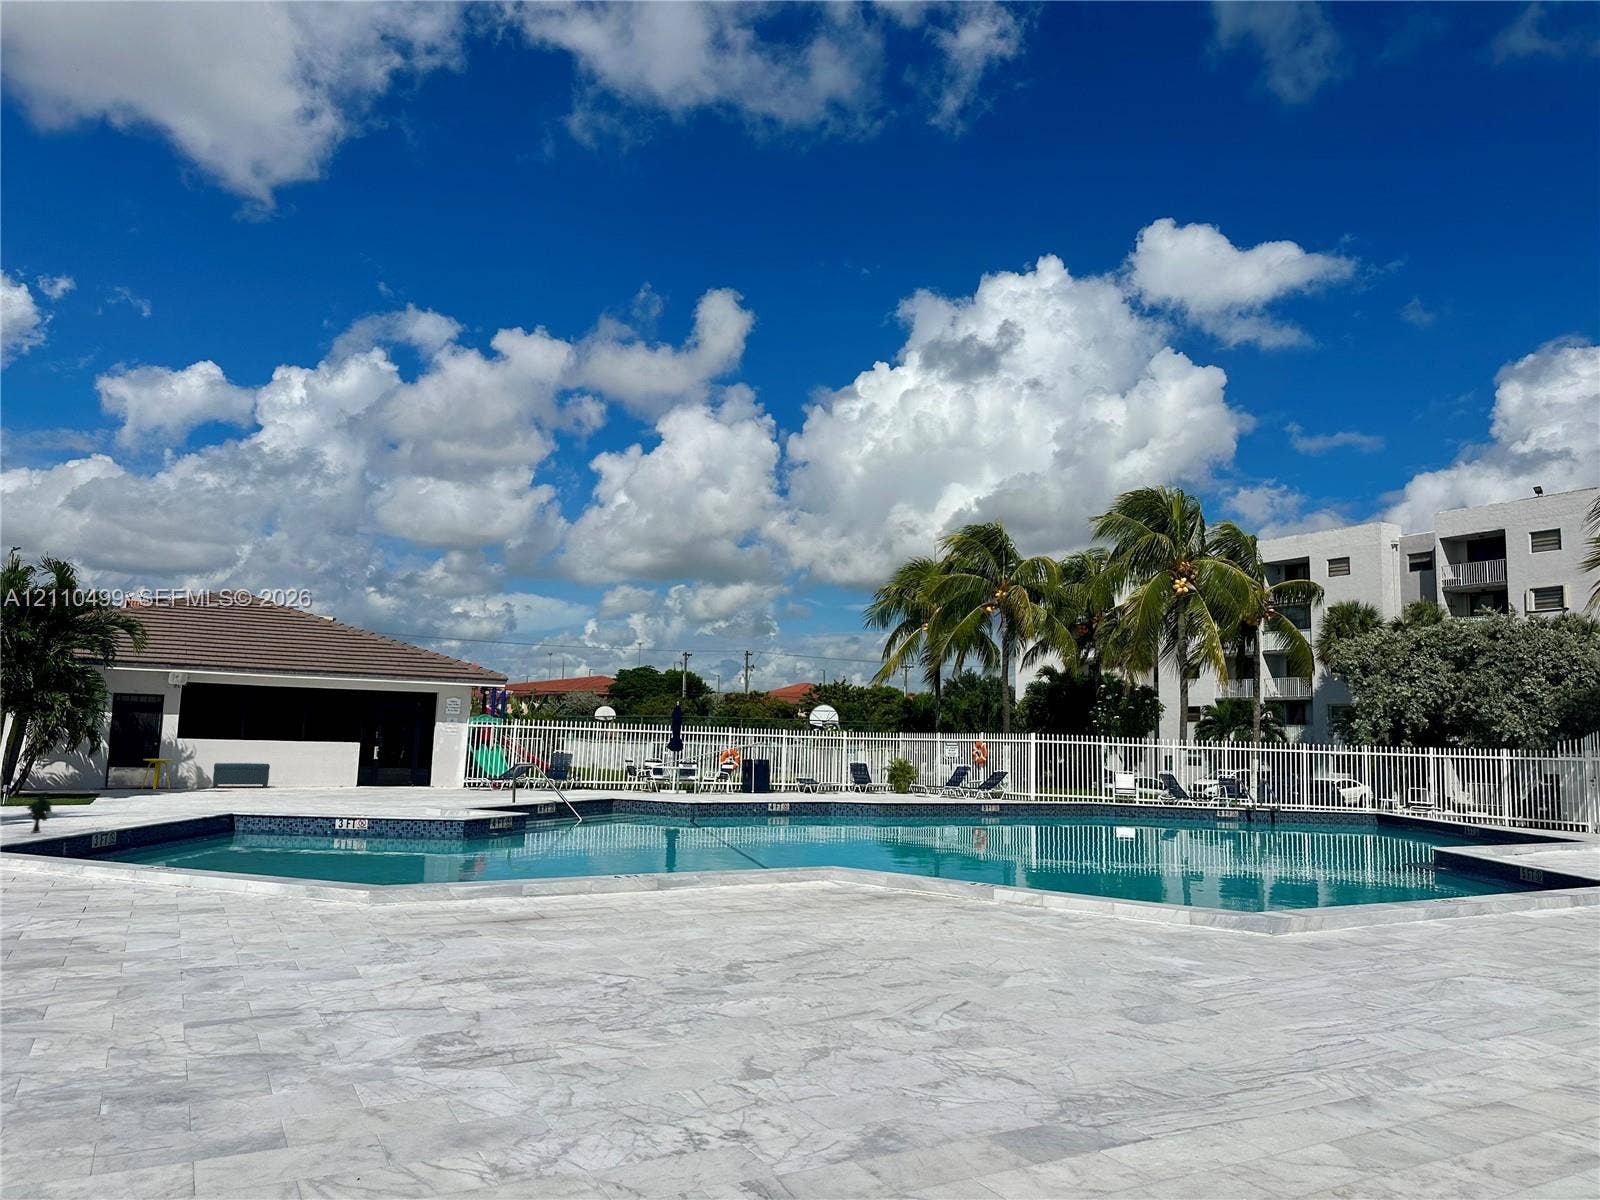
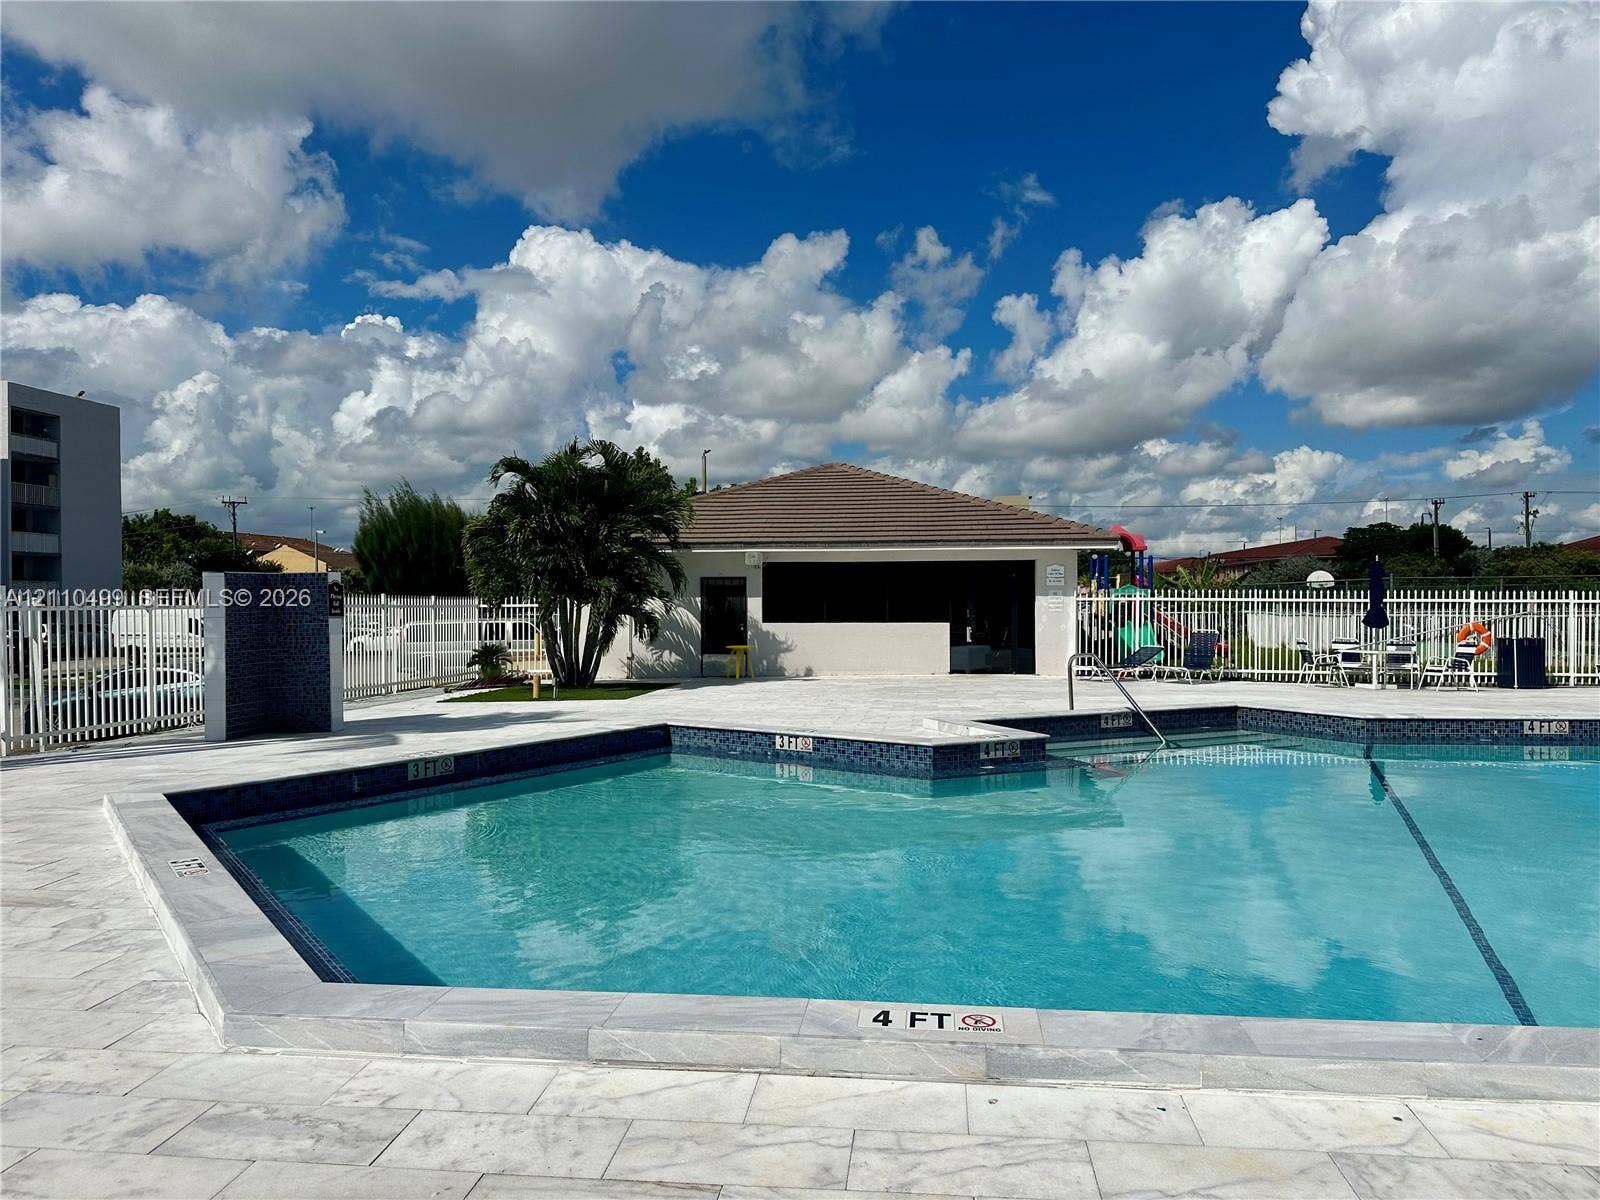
bench: present [213,763,270,788] -> present [948,645,991,674]
decorative plant: present [27,792,52,833] -> none [498,695,530,746]

